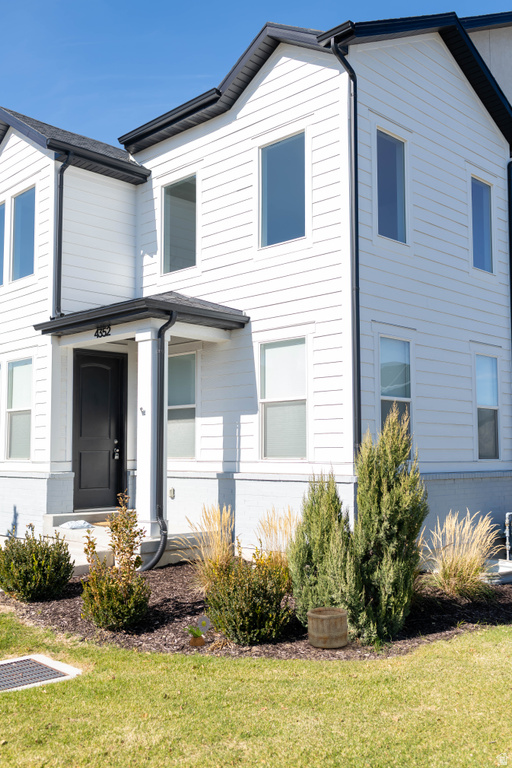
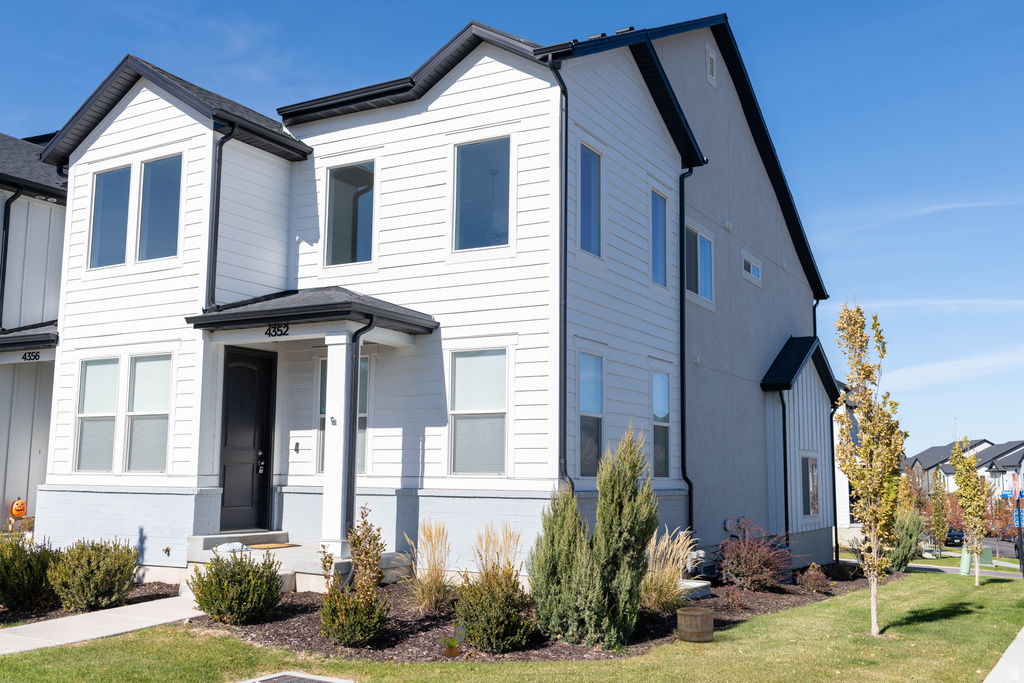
wooden bucket: present [306,607,348,648] -> present [676,607,714,642]

